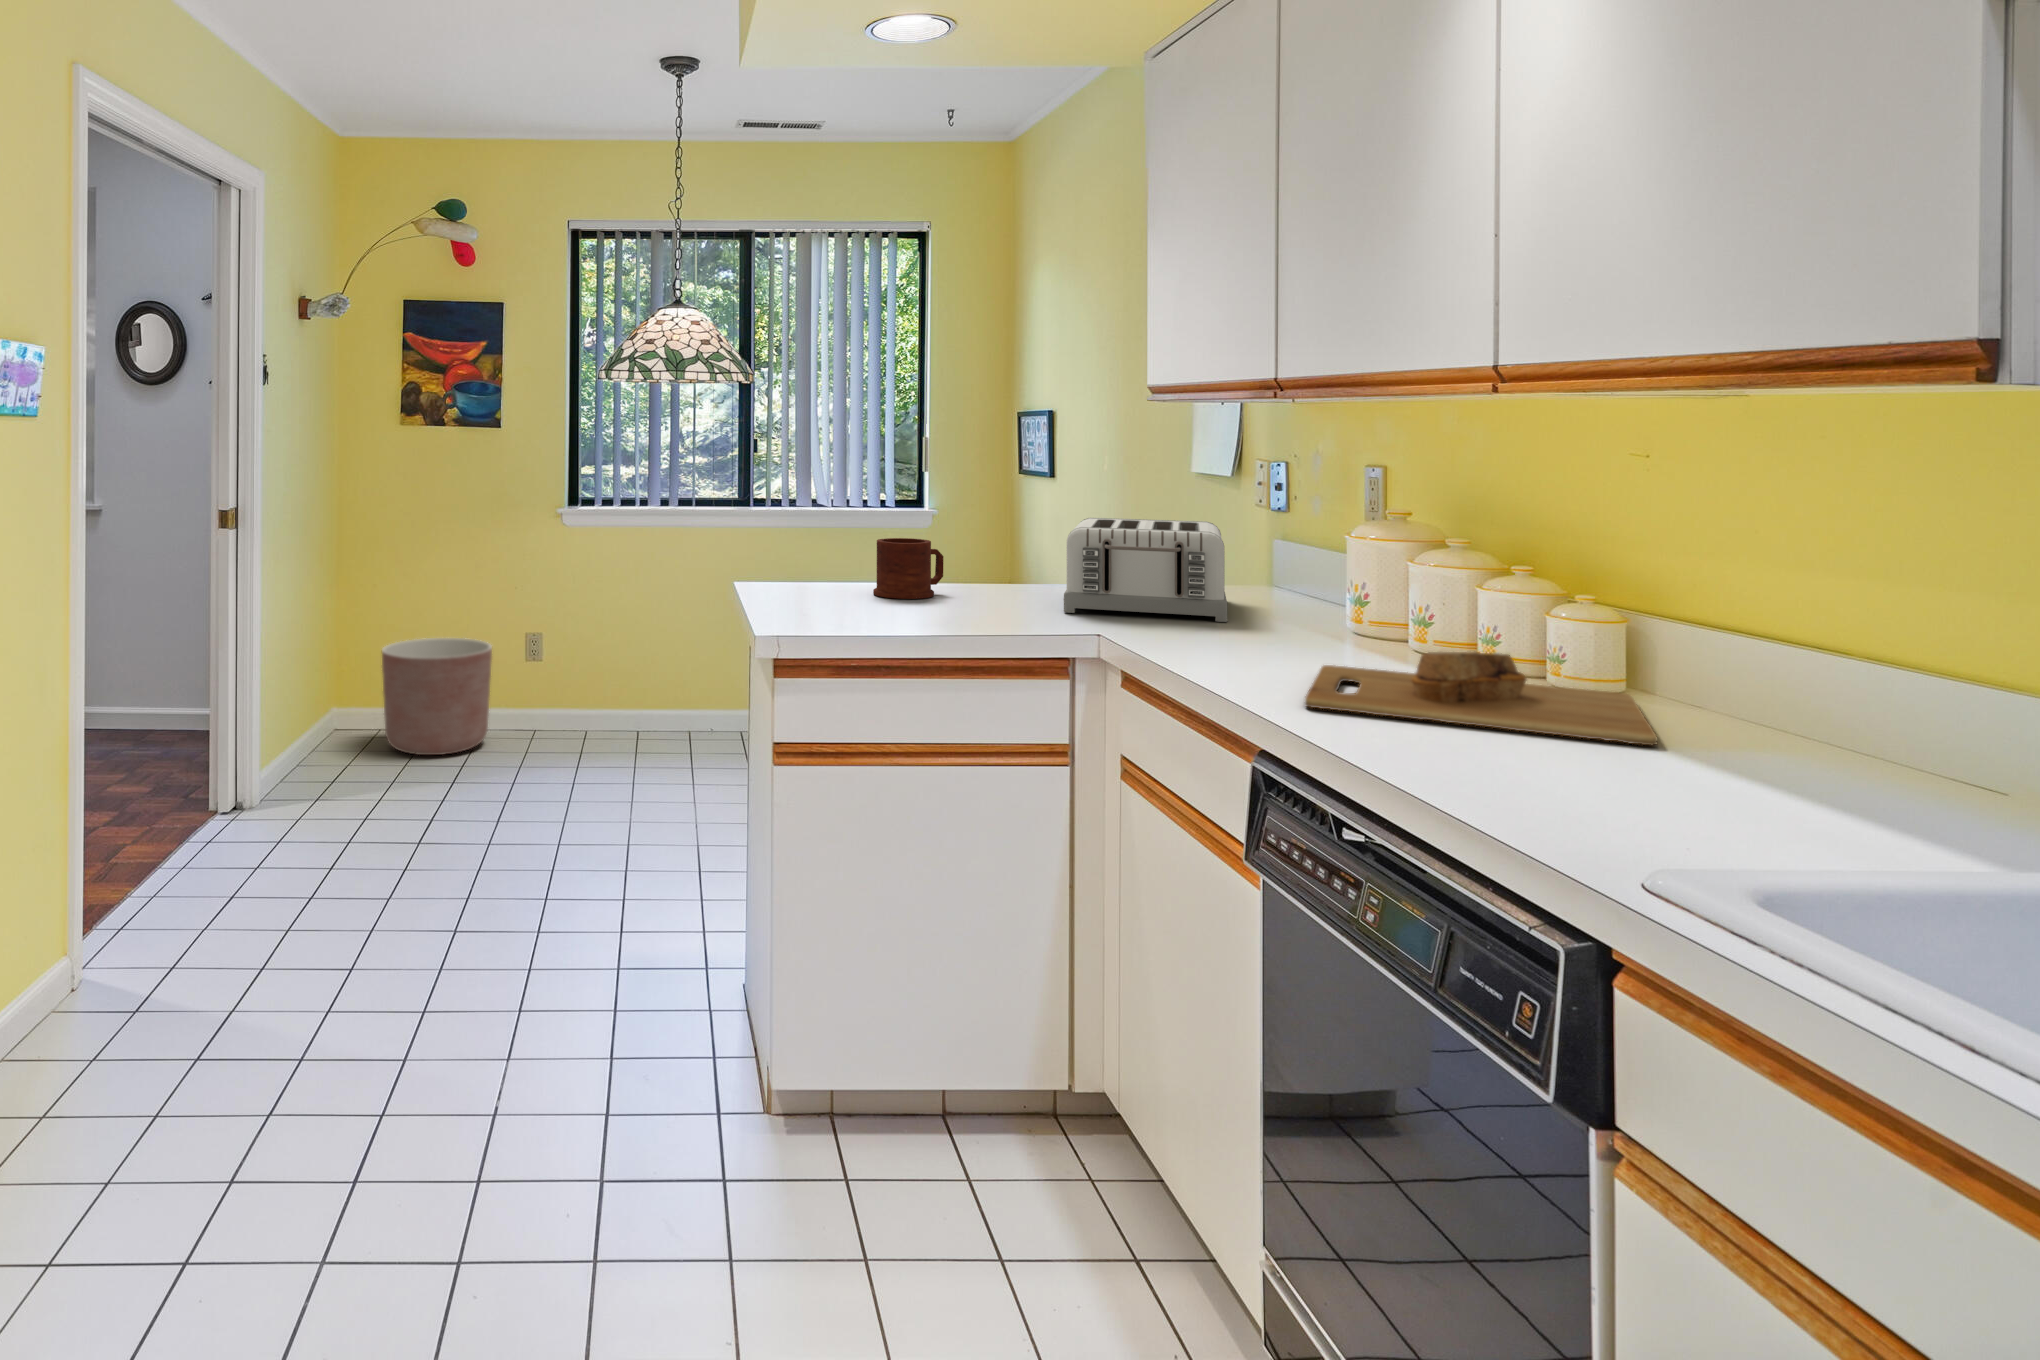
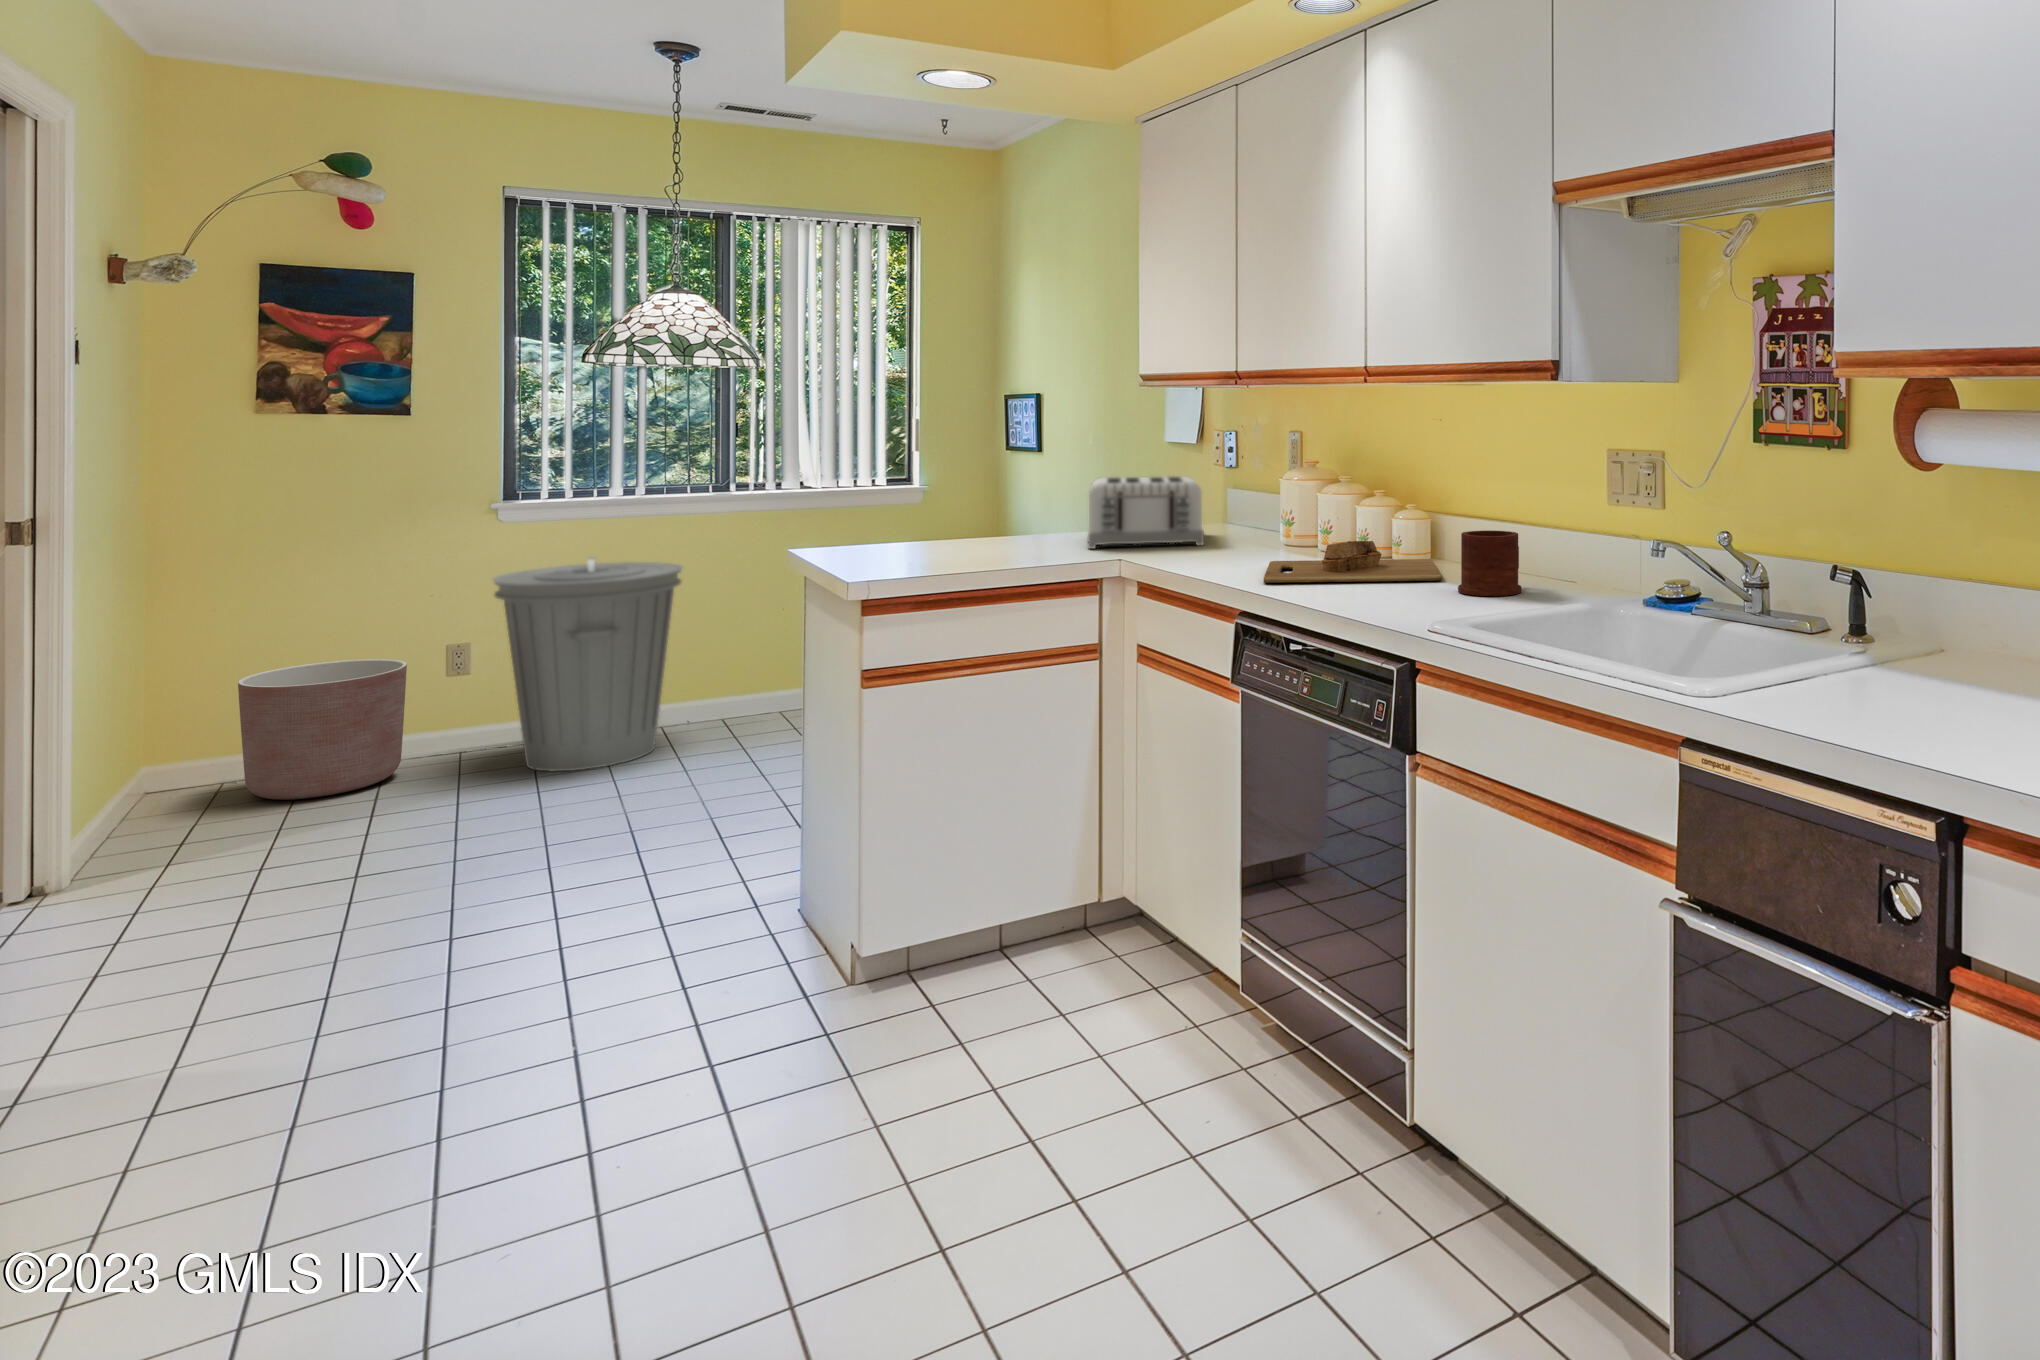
mug: present [873,538,943,599] -> present [1458,530,1522,596]
trash can: none [549,564,701,767] -> present [493,557,682,771]

